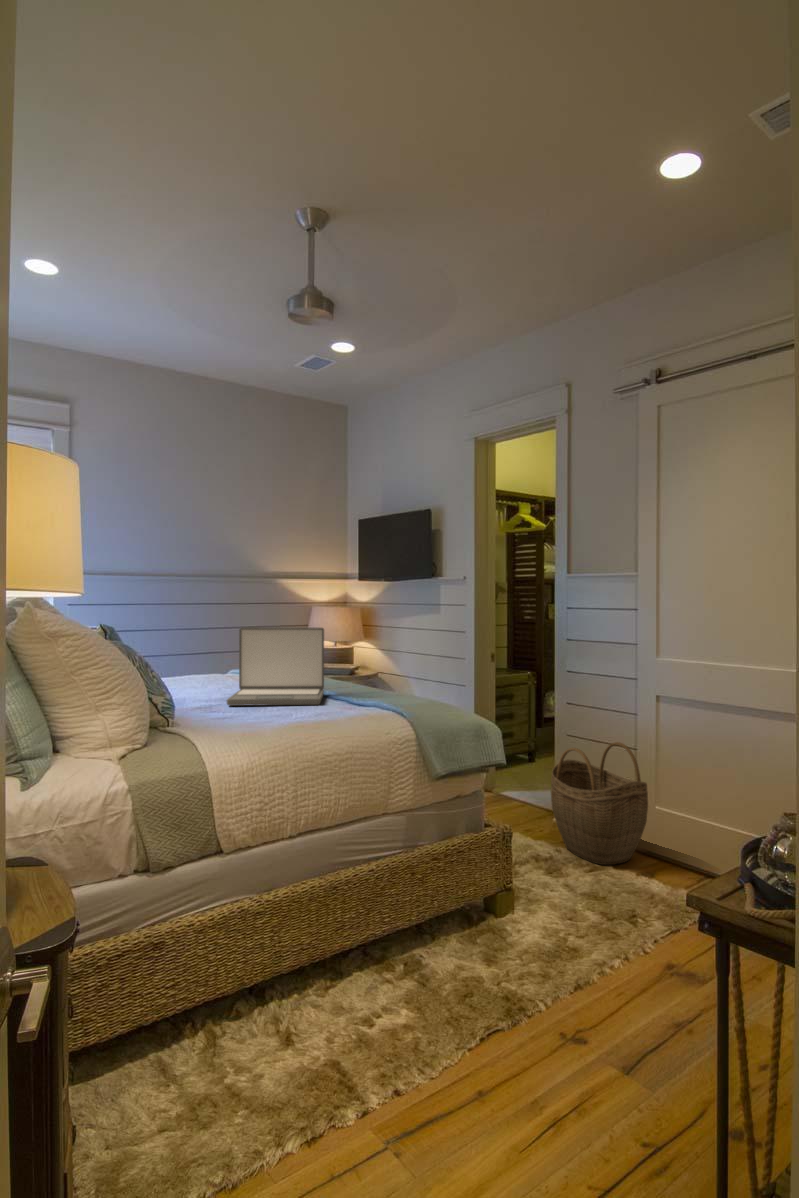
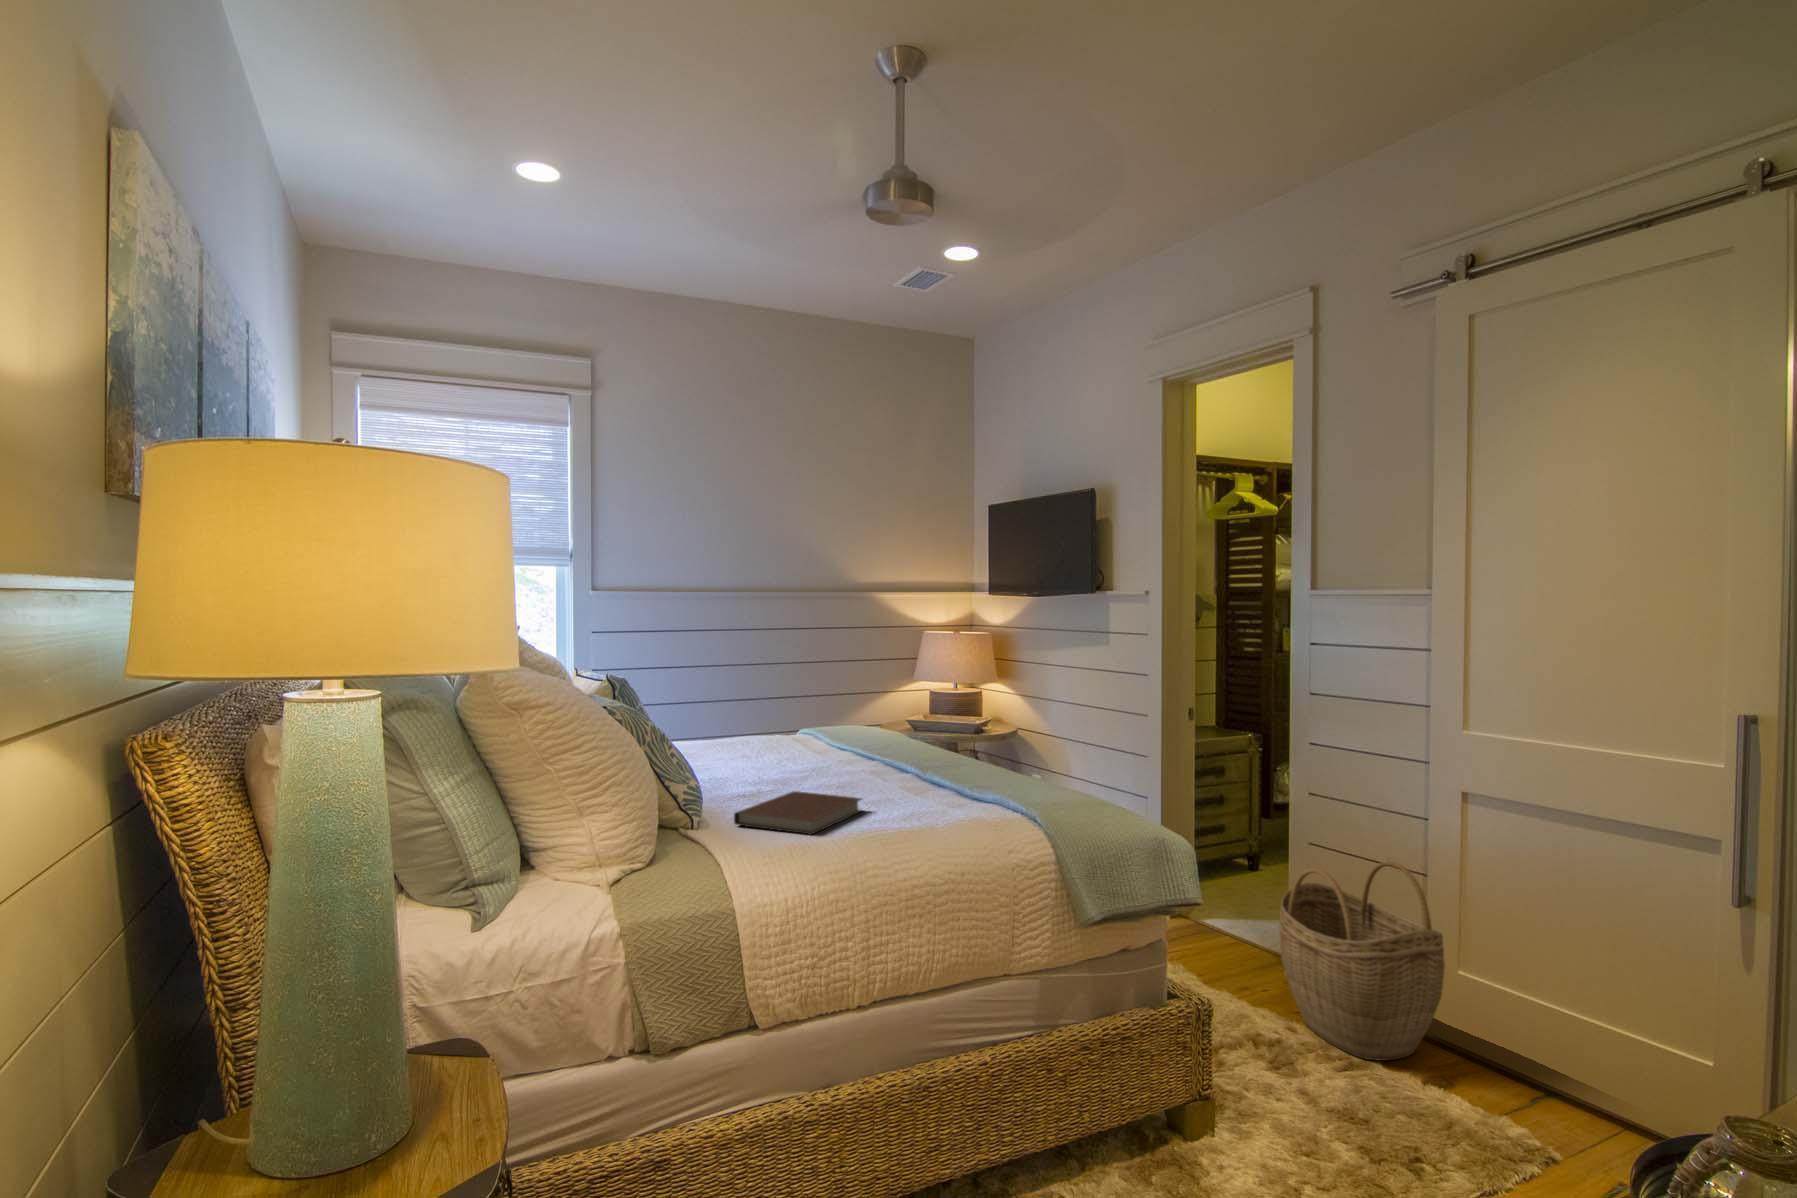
laptop: present [227,627,324,706] -> none [783,675,926,795]
notebook: none [197,704,287,728] -> present [734,791,862,835]

